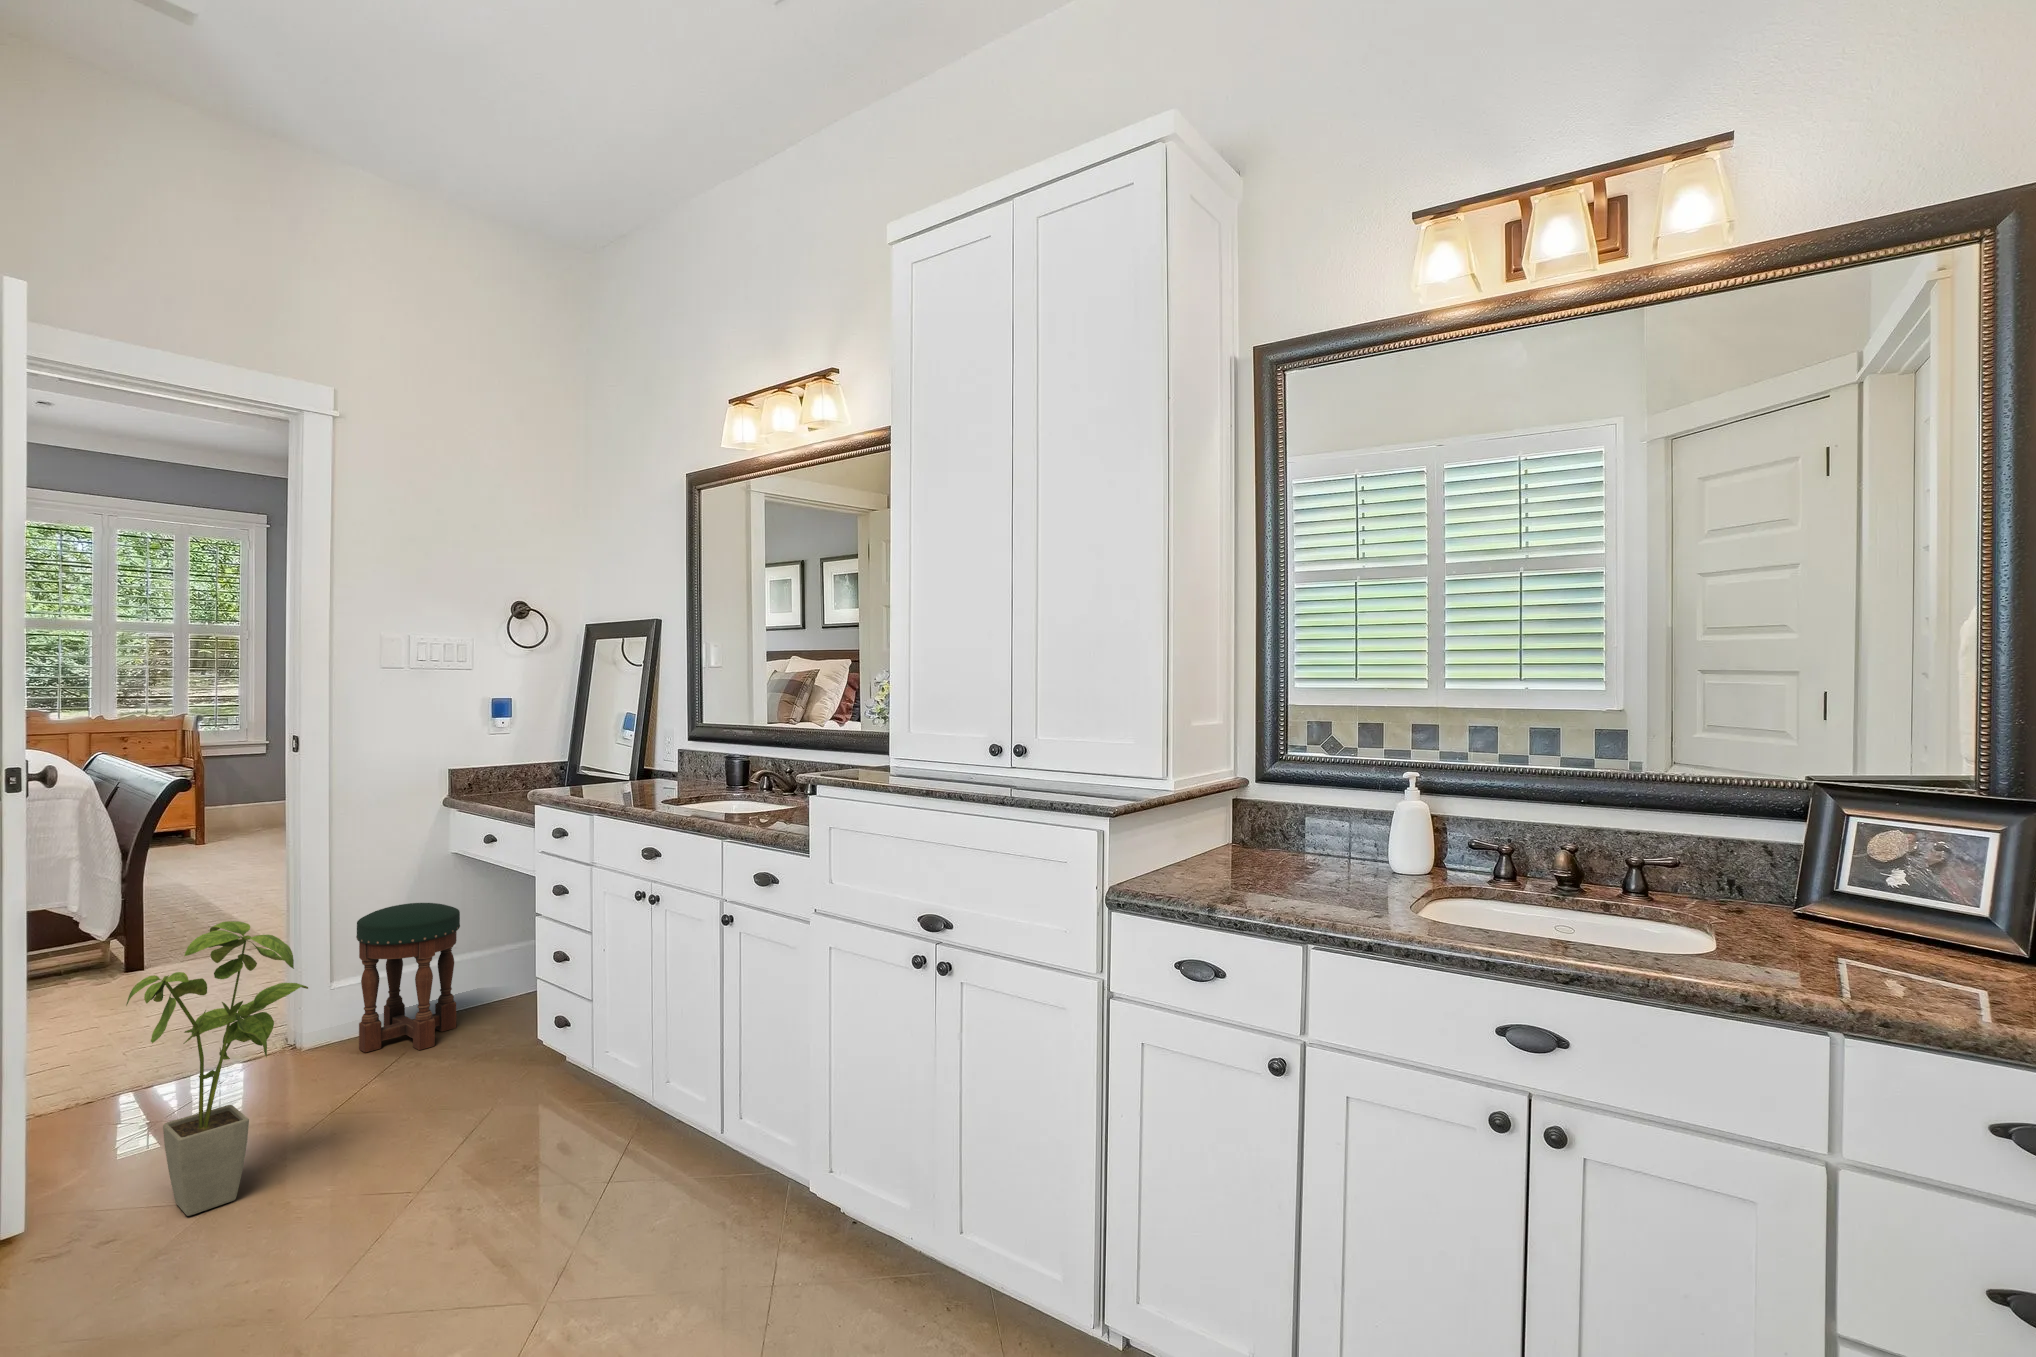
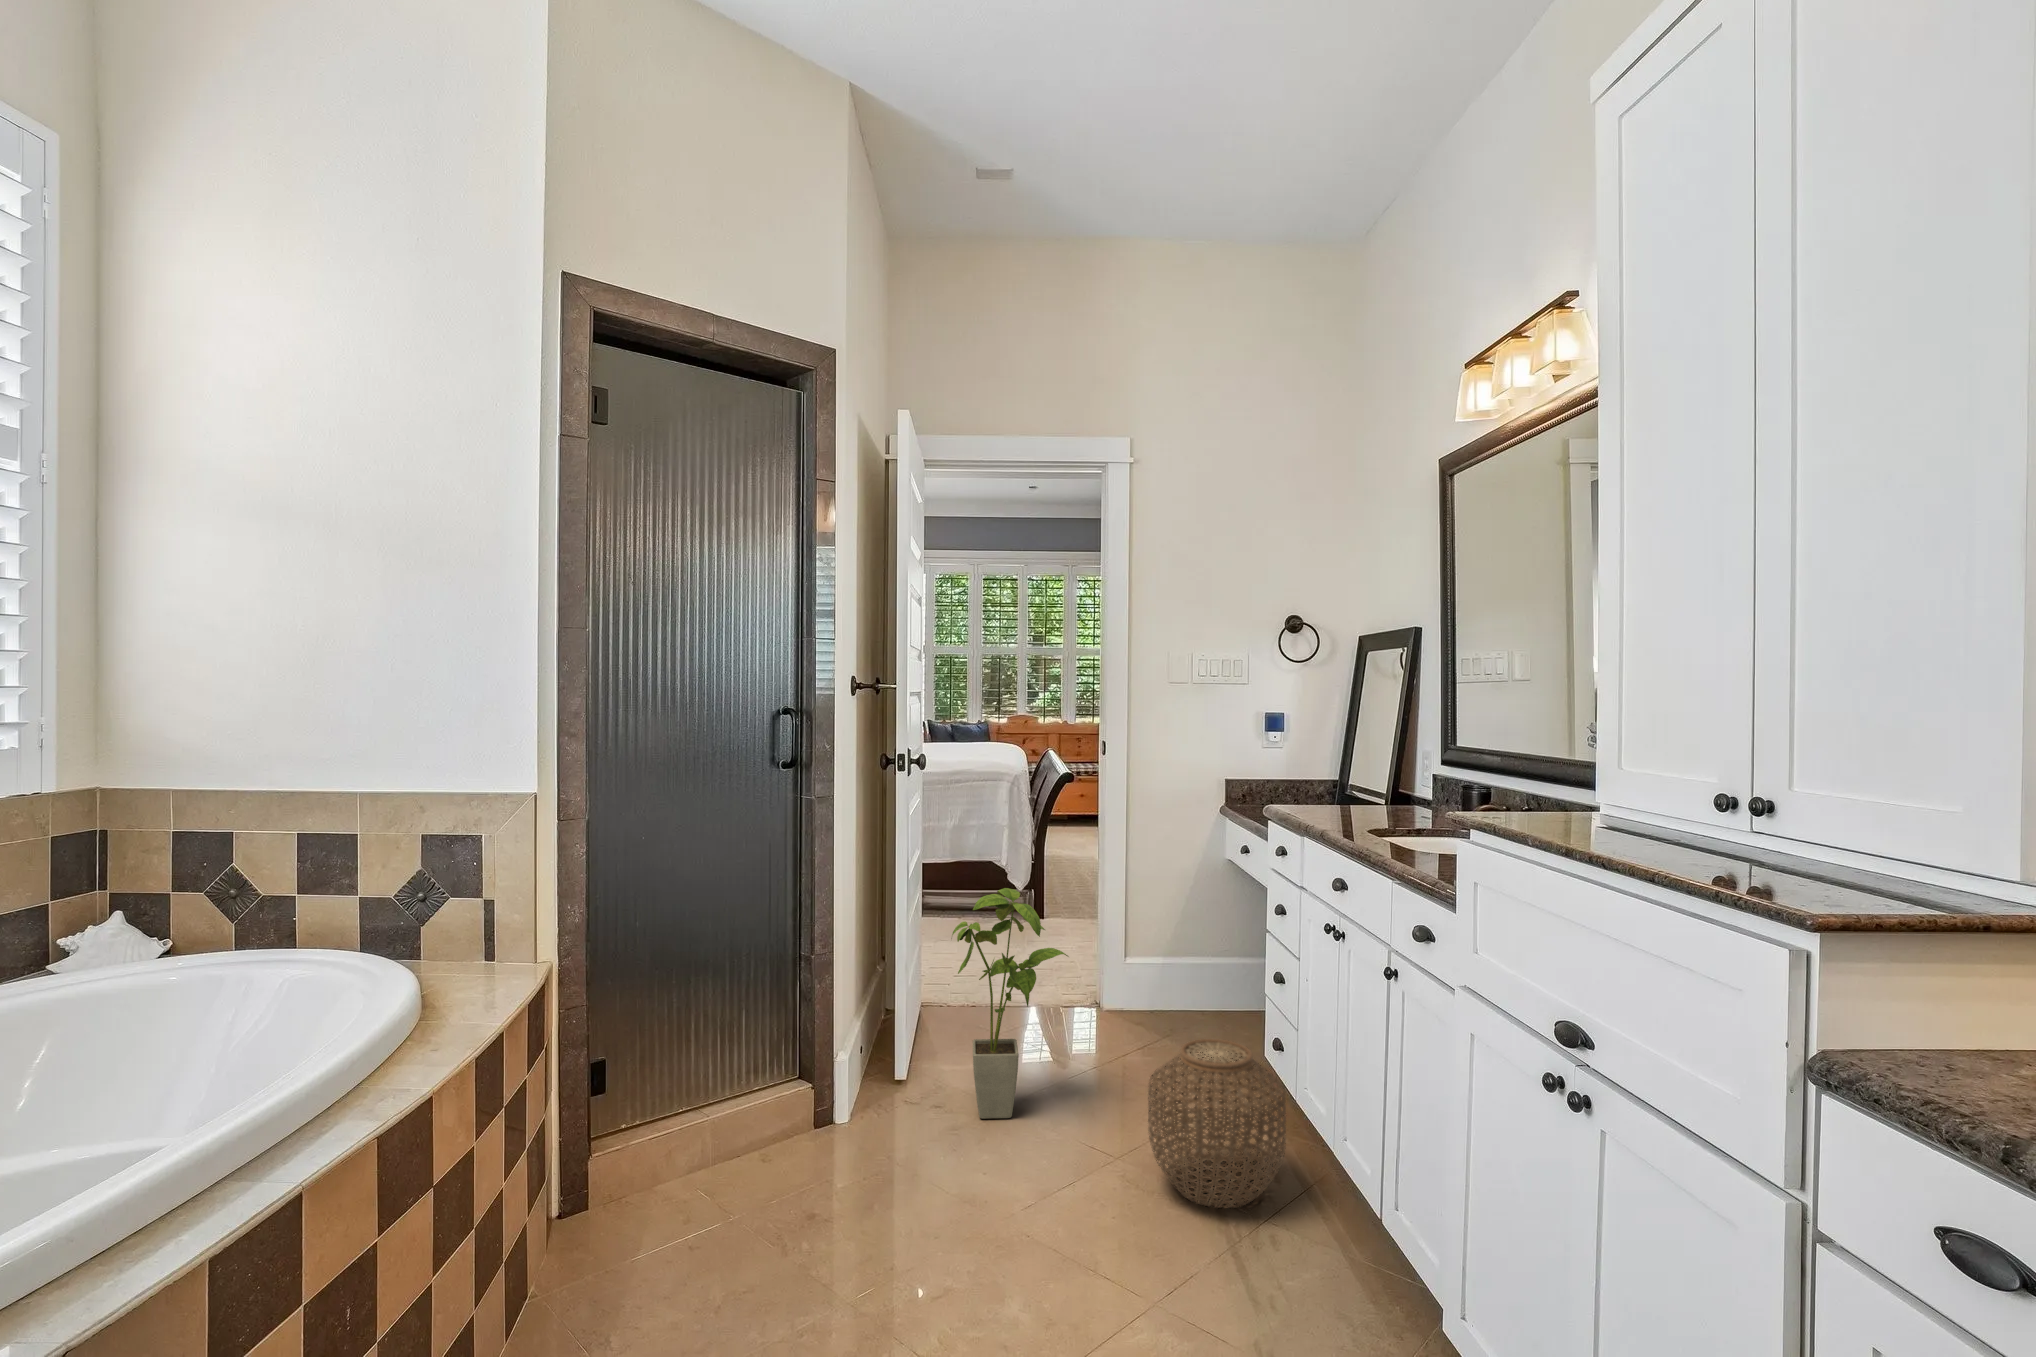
stool: present [356,903,460,1052] -> none [1145,900,1227,1038]
woven basket: none [461,1024,610,1193] -> present [1148,1039,1286,1208]

